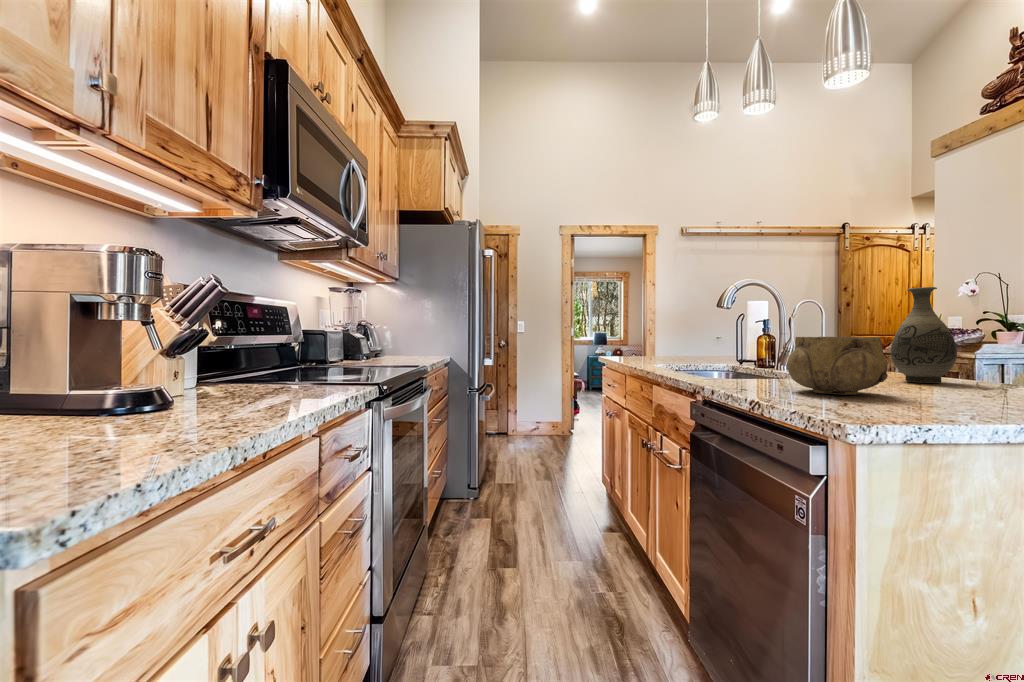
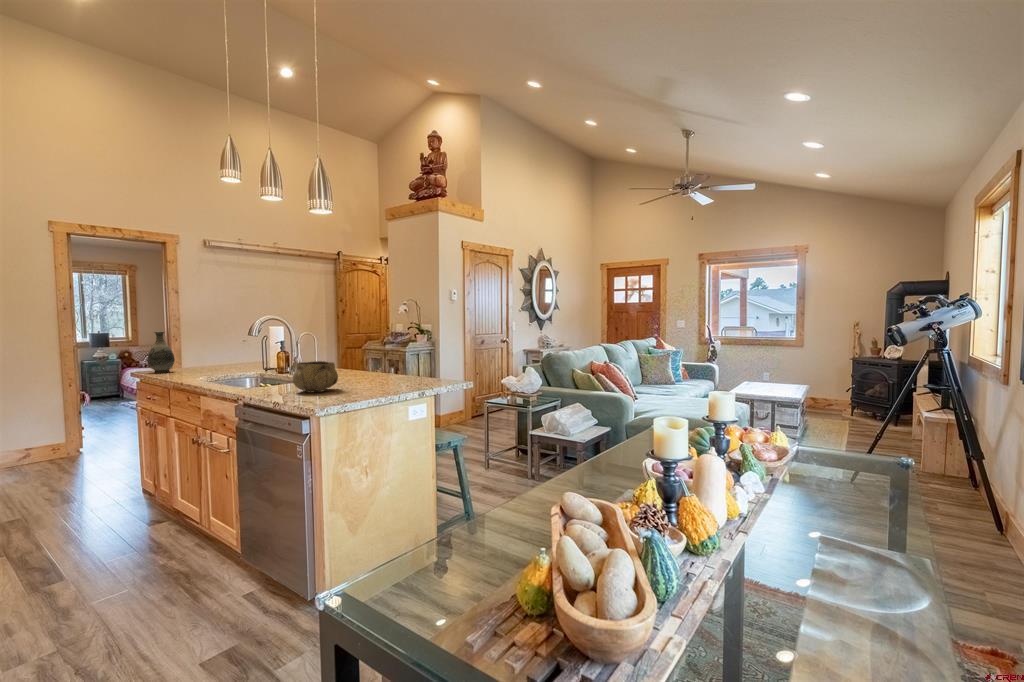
vase: present [891,287,957,383] -> present [148,332,175,373]

